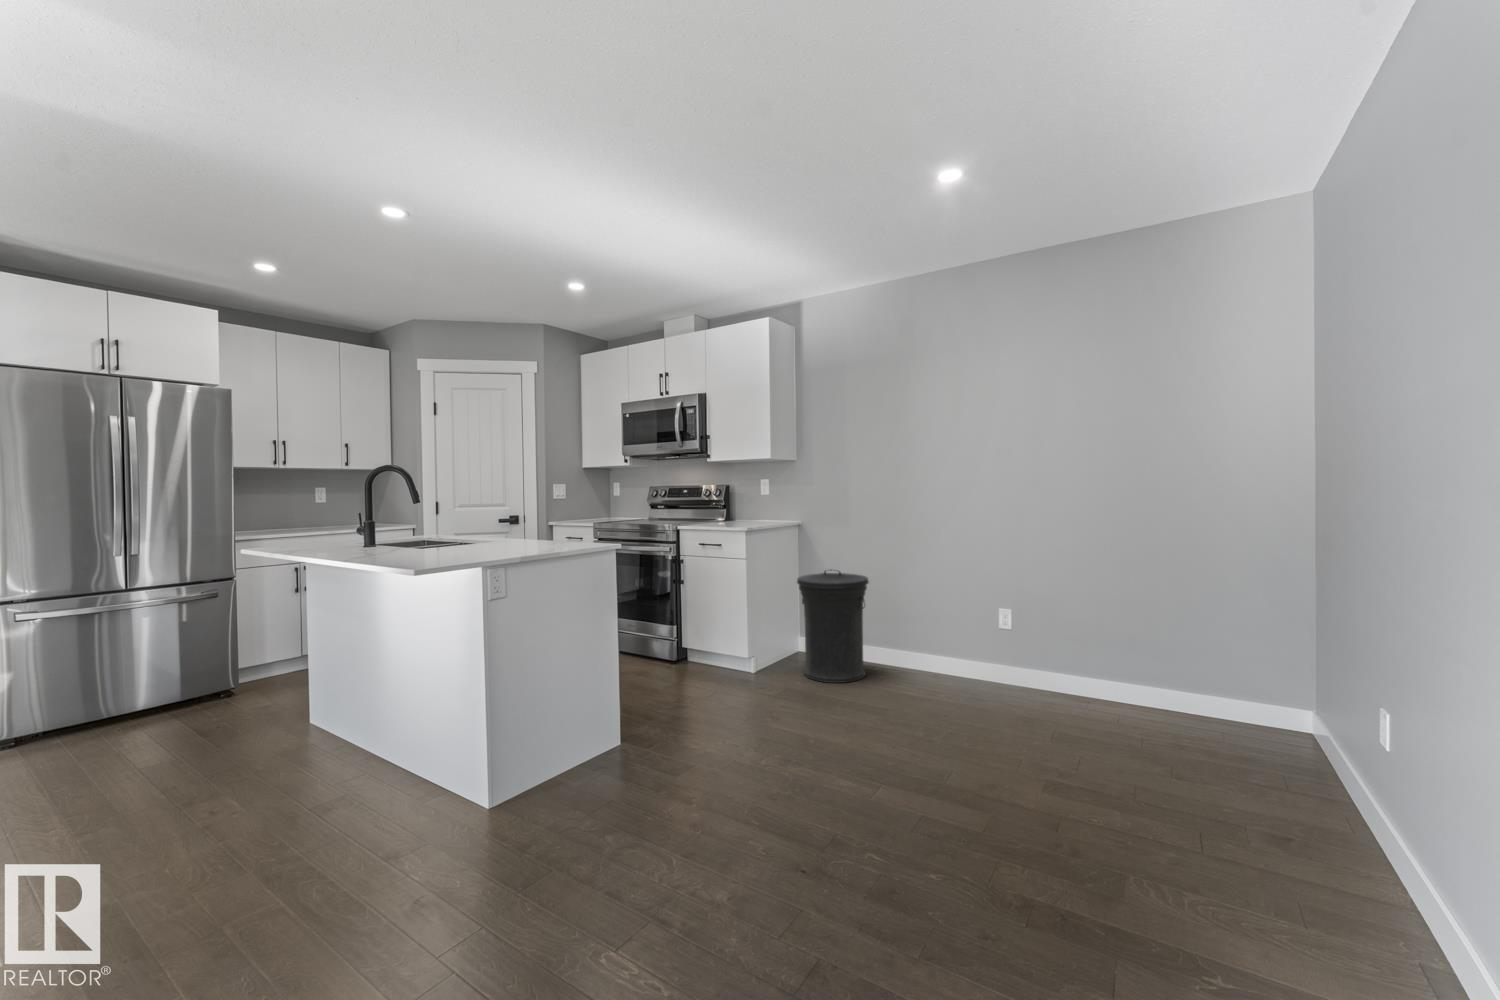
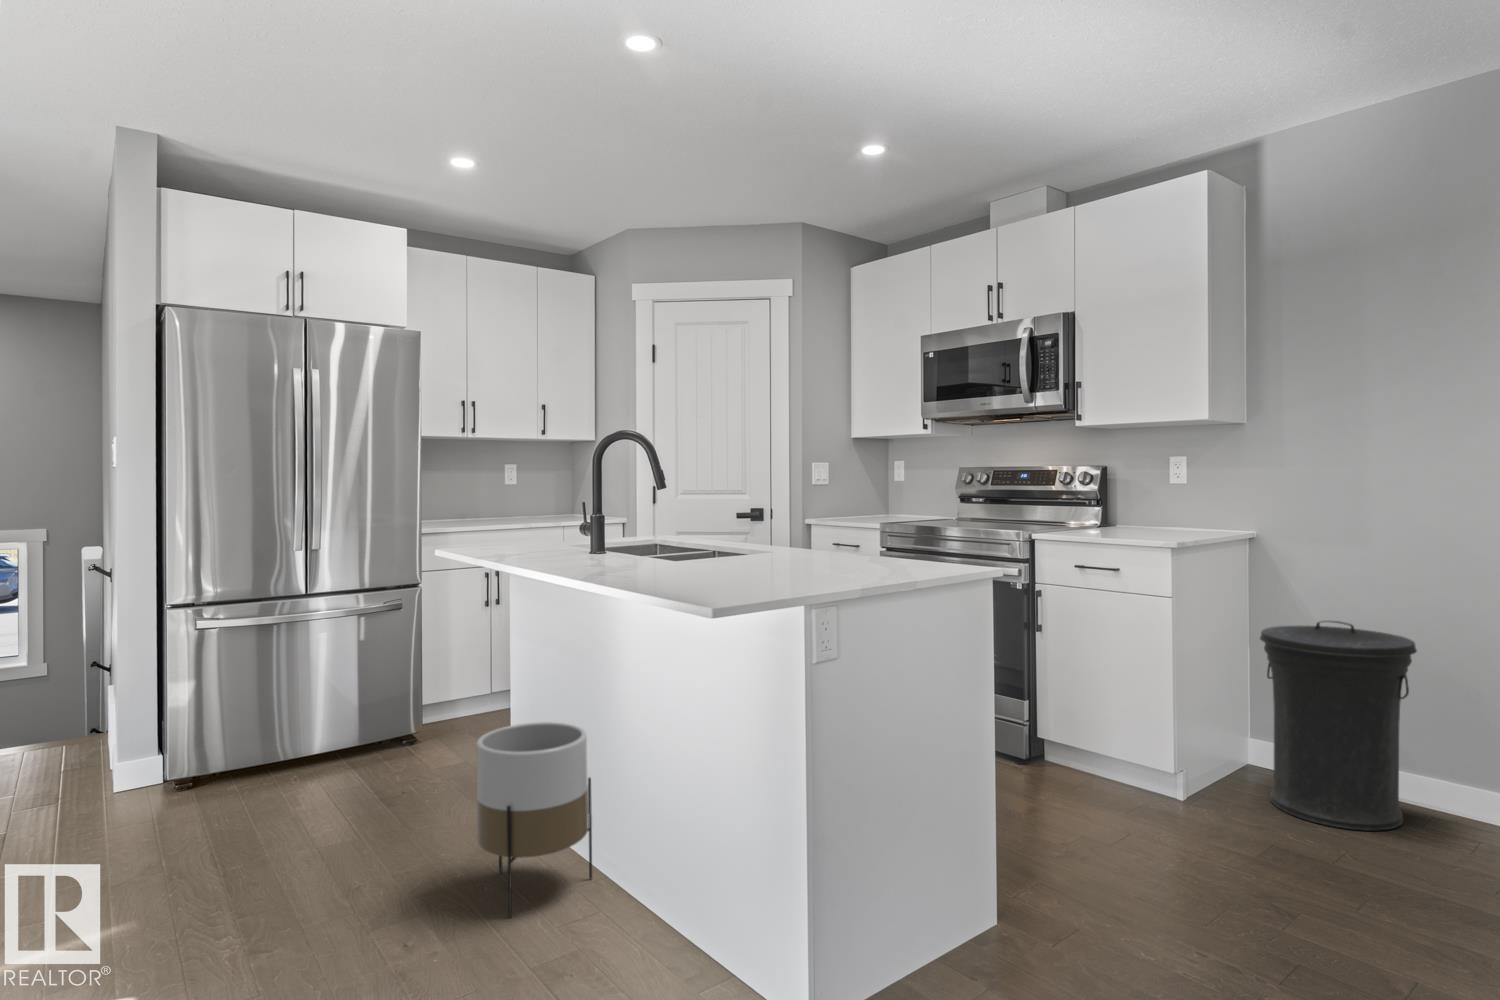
planter: none [261,664,357,796] -> present [476,722,592,917]

